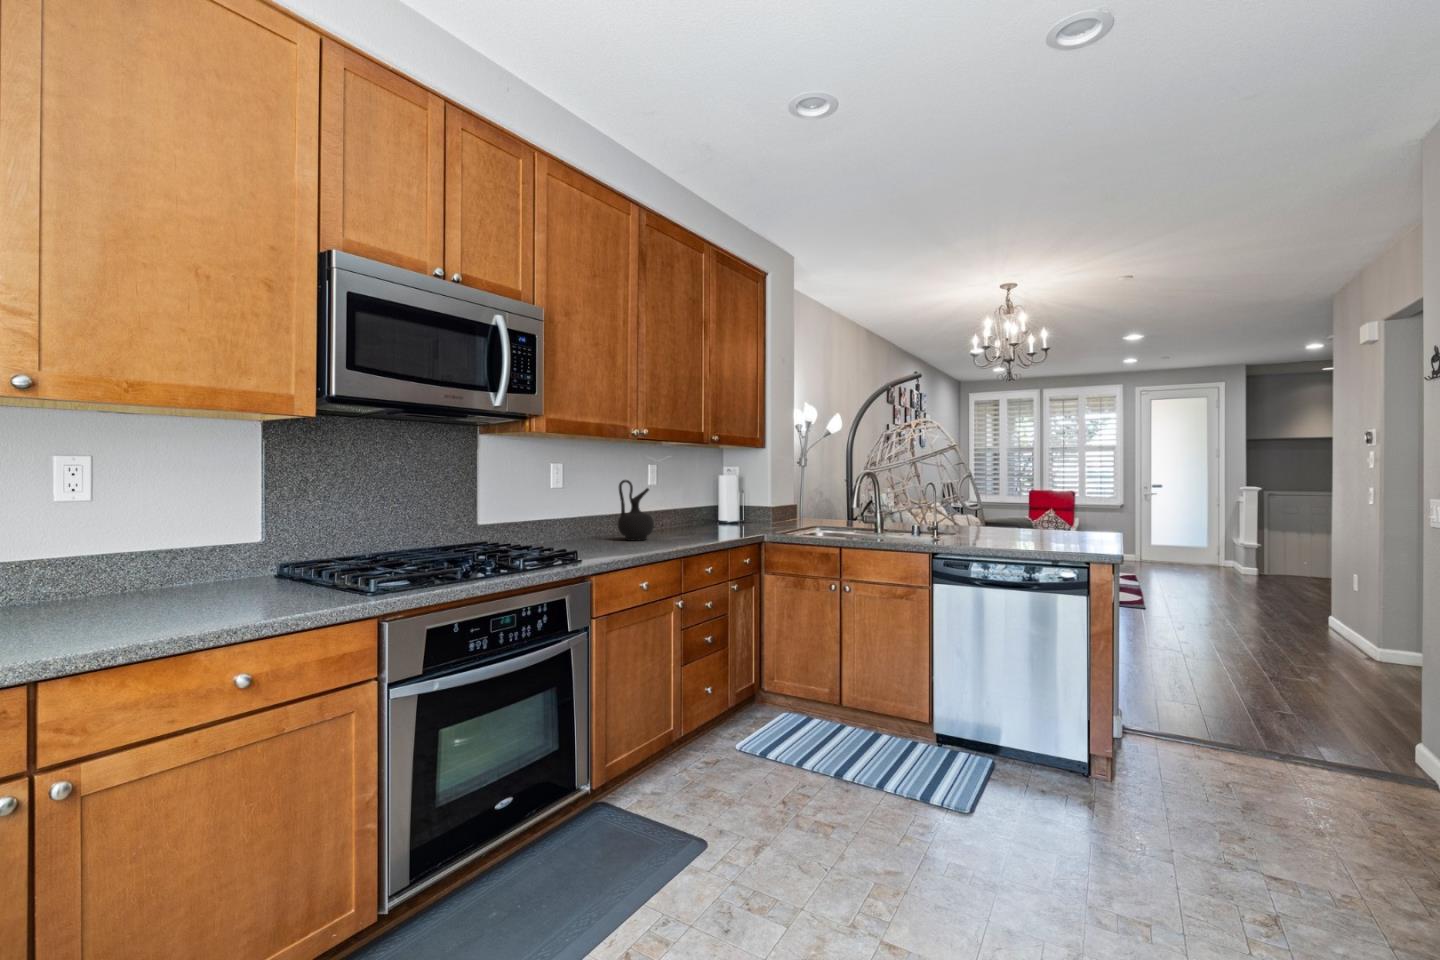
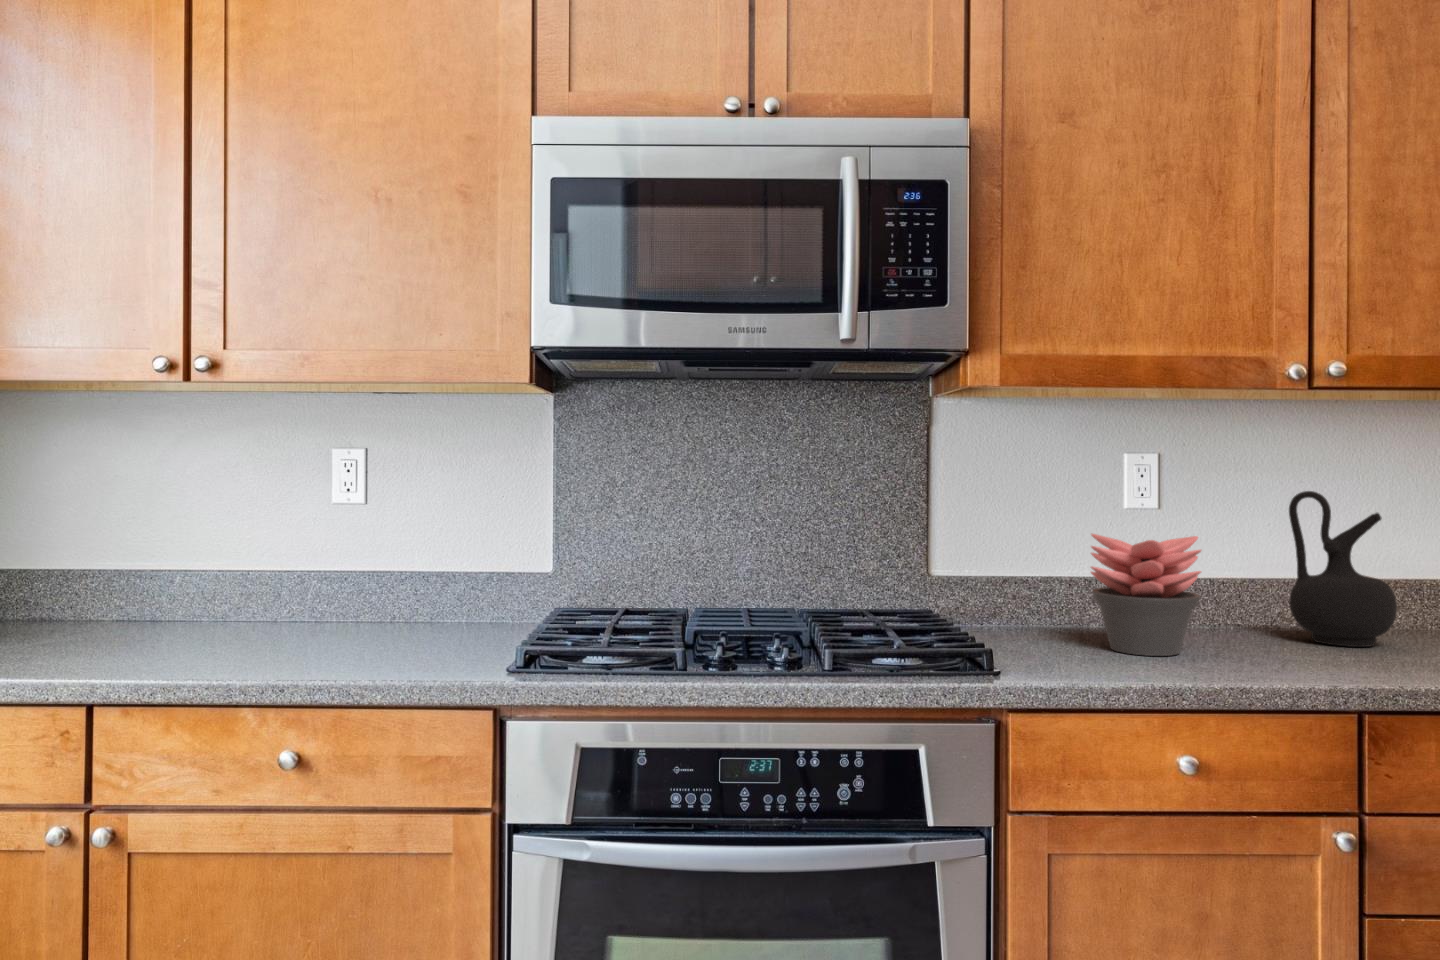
succulent plant: none [567,499,617,551] -> present [1091,534,1201,656]

